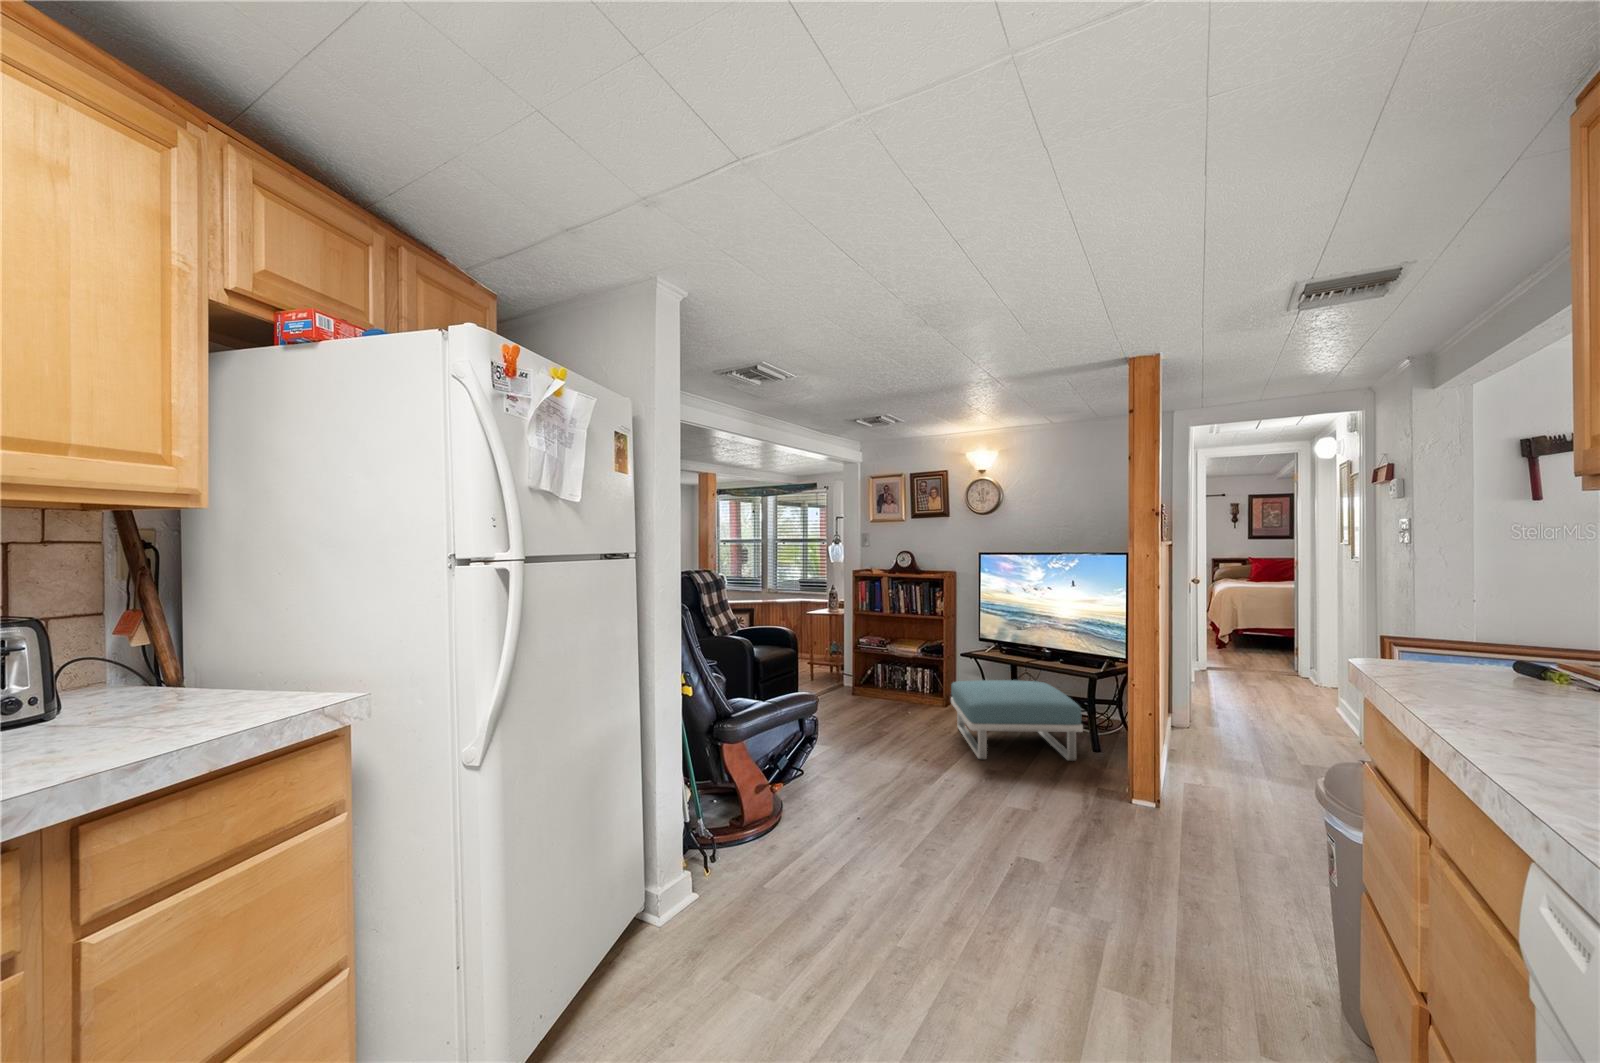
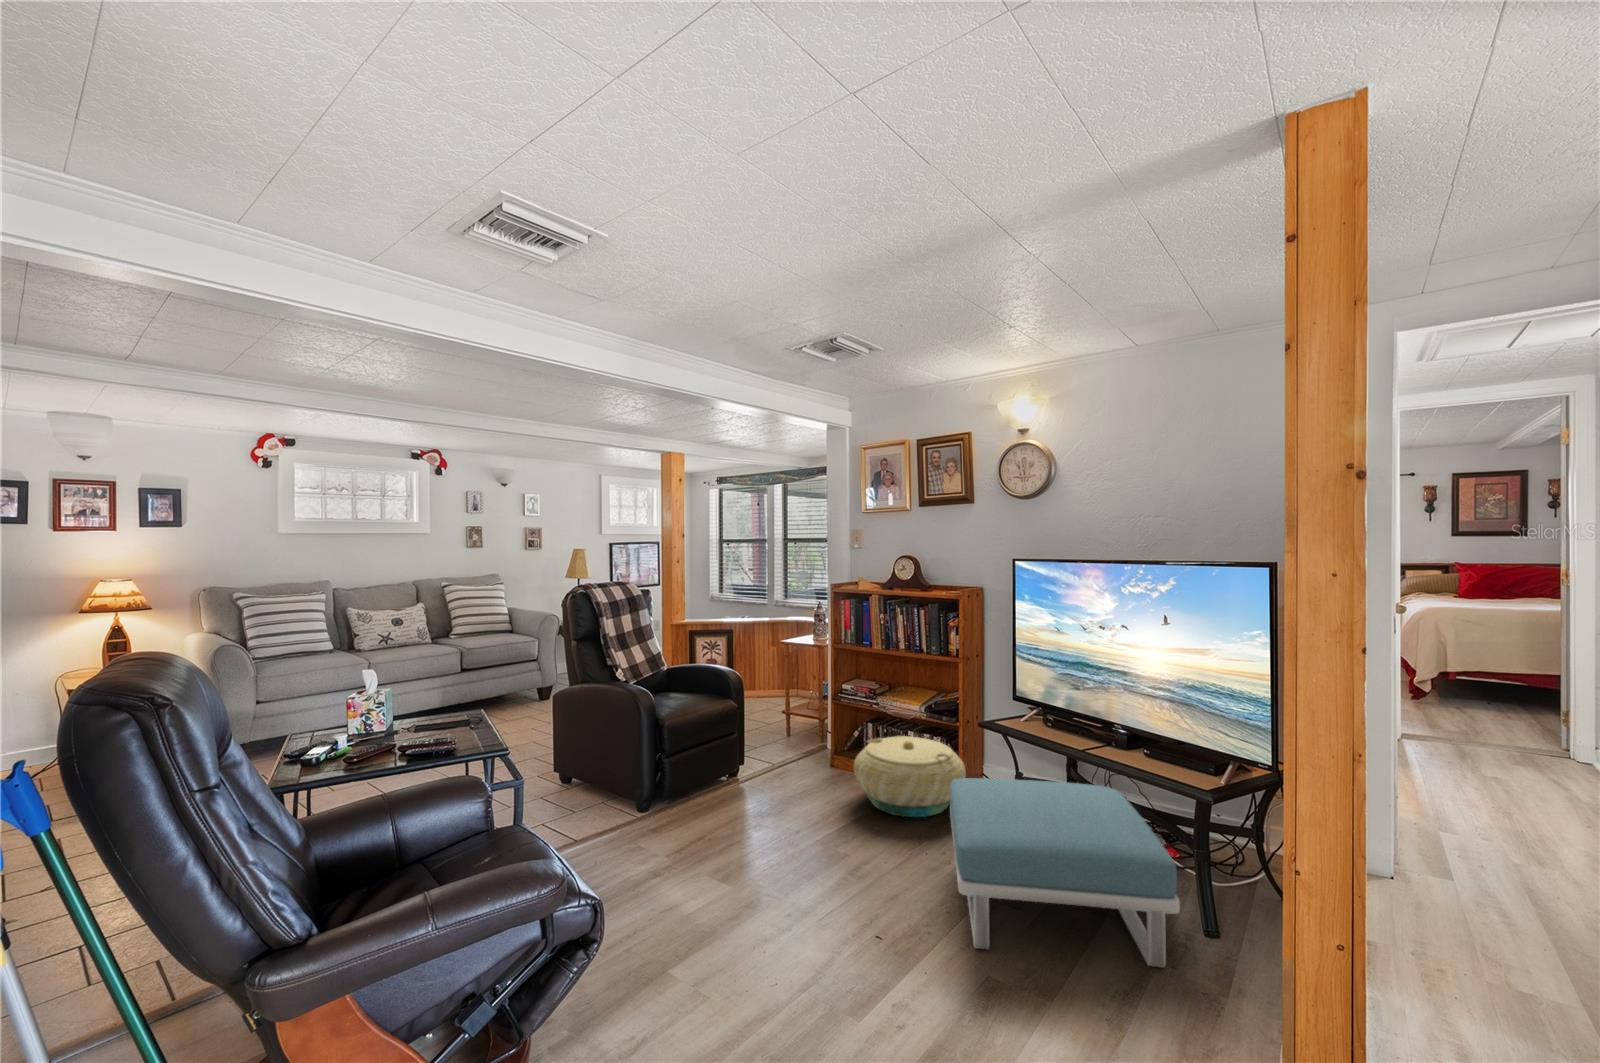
basket: none [880,668,951,714] -> present [854,736,966,817]

